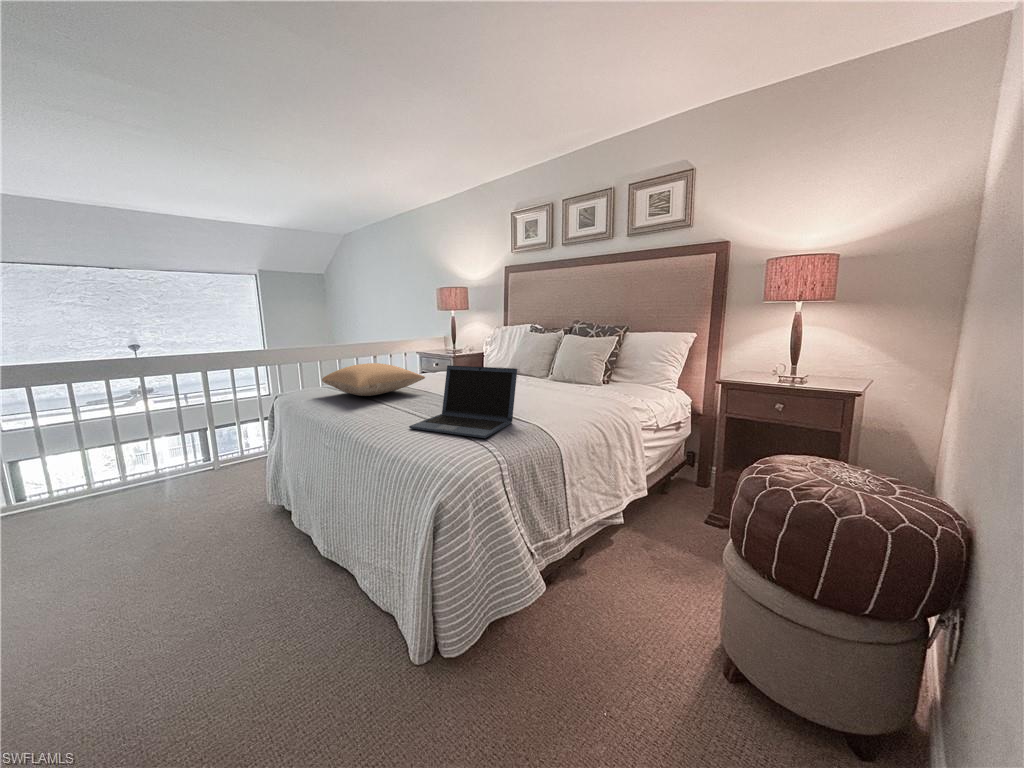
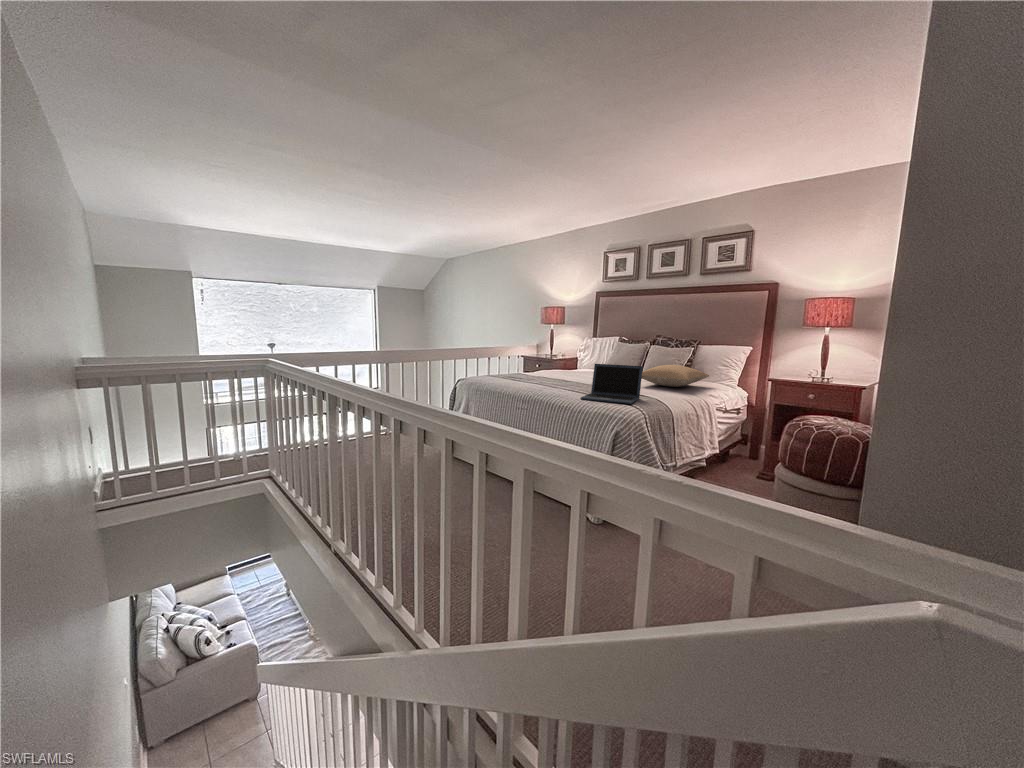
pillow: present [322,363,425,396] -> present [642,365,709,387]

